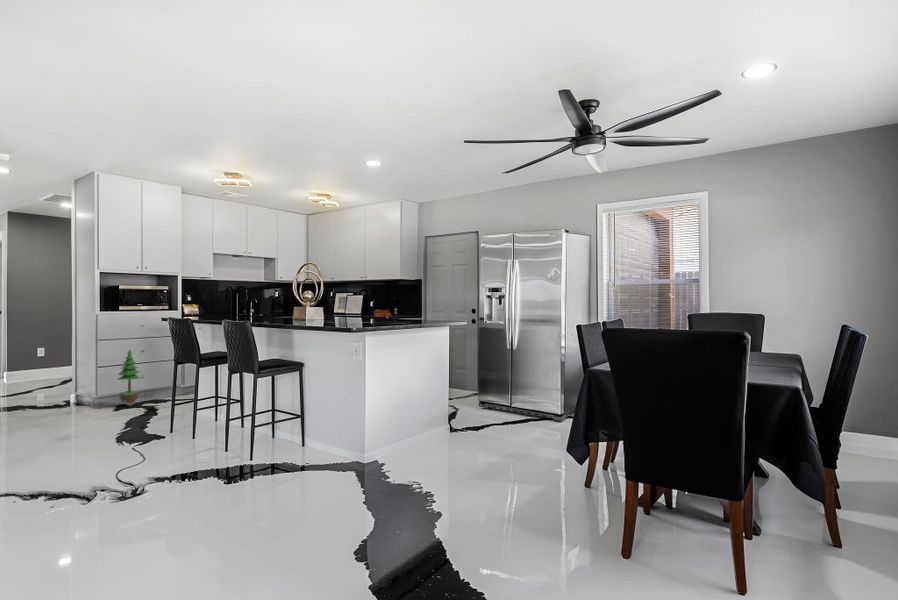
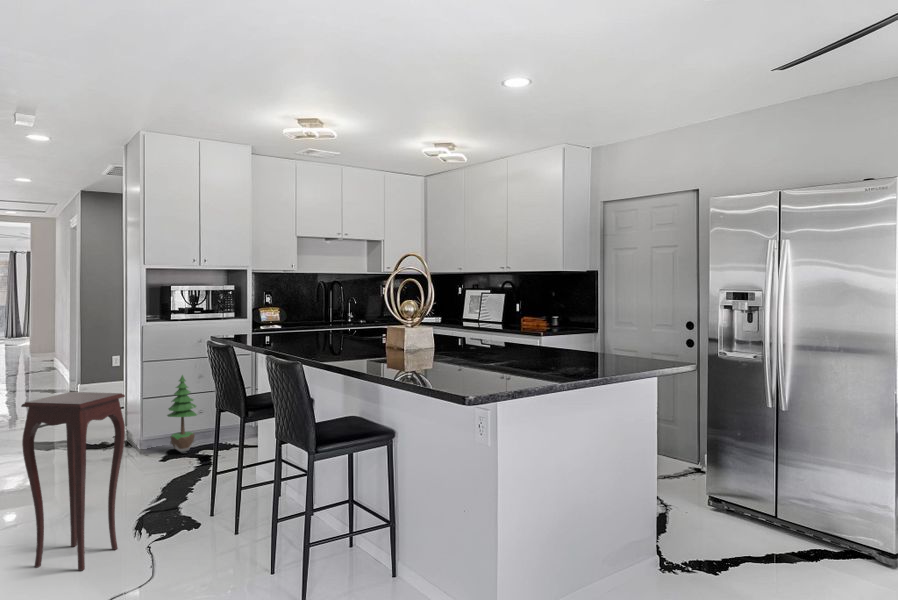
side table: none [49,349,119,462] -> present [21,392,125,571]

